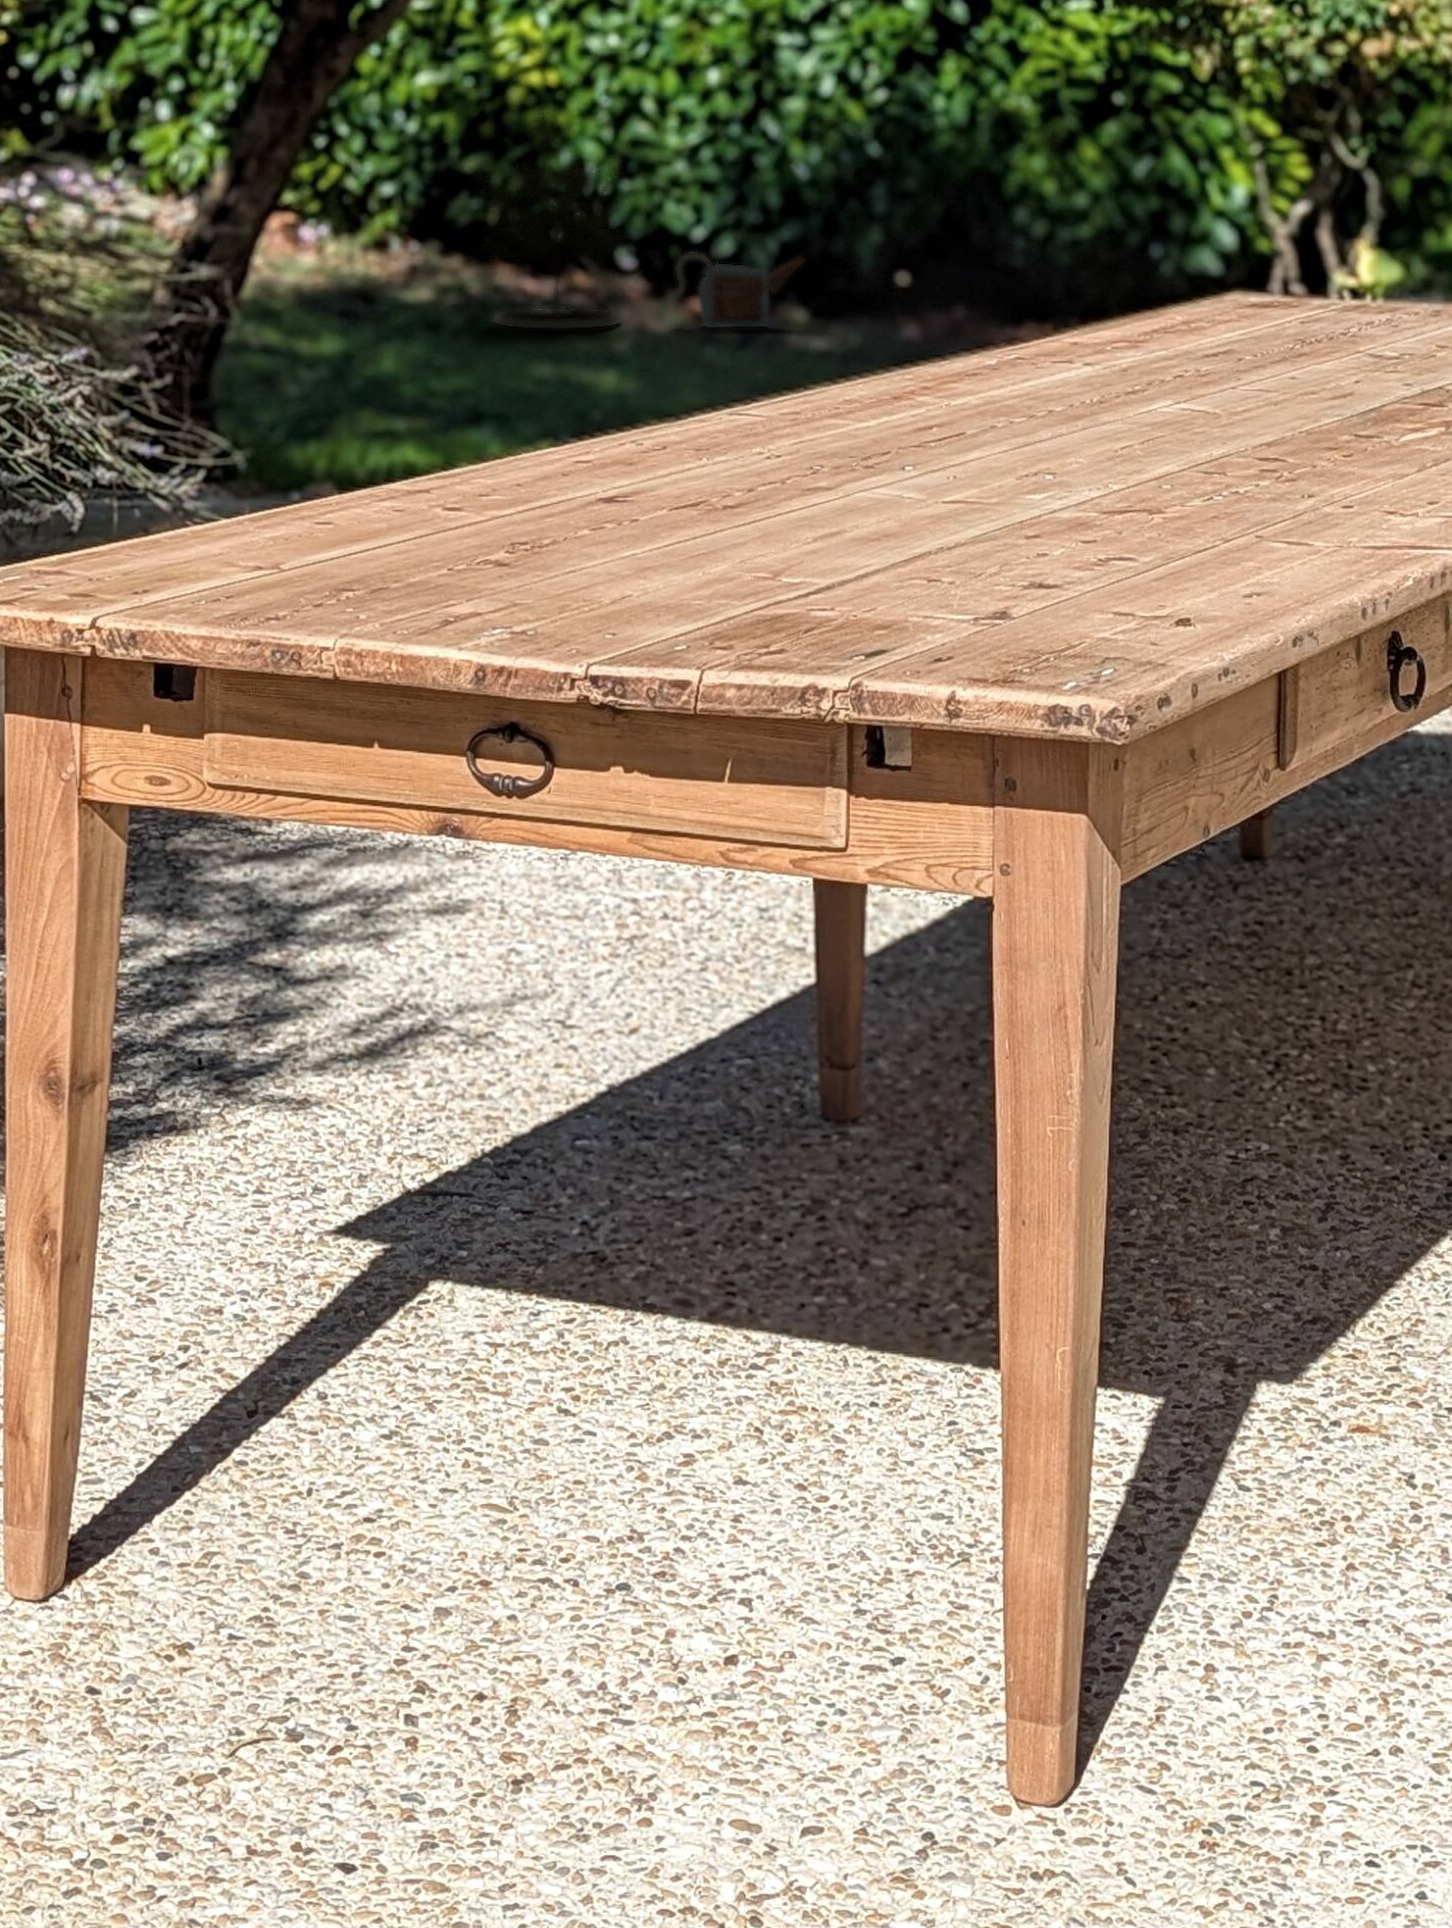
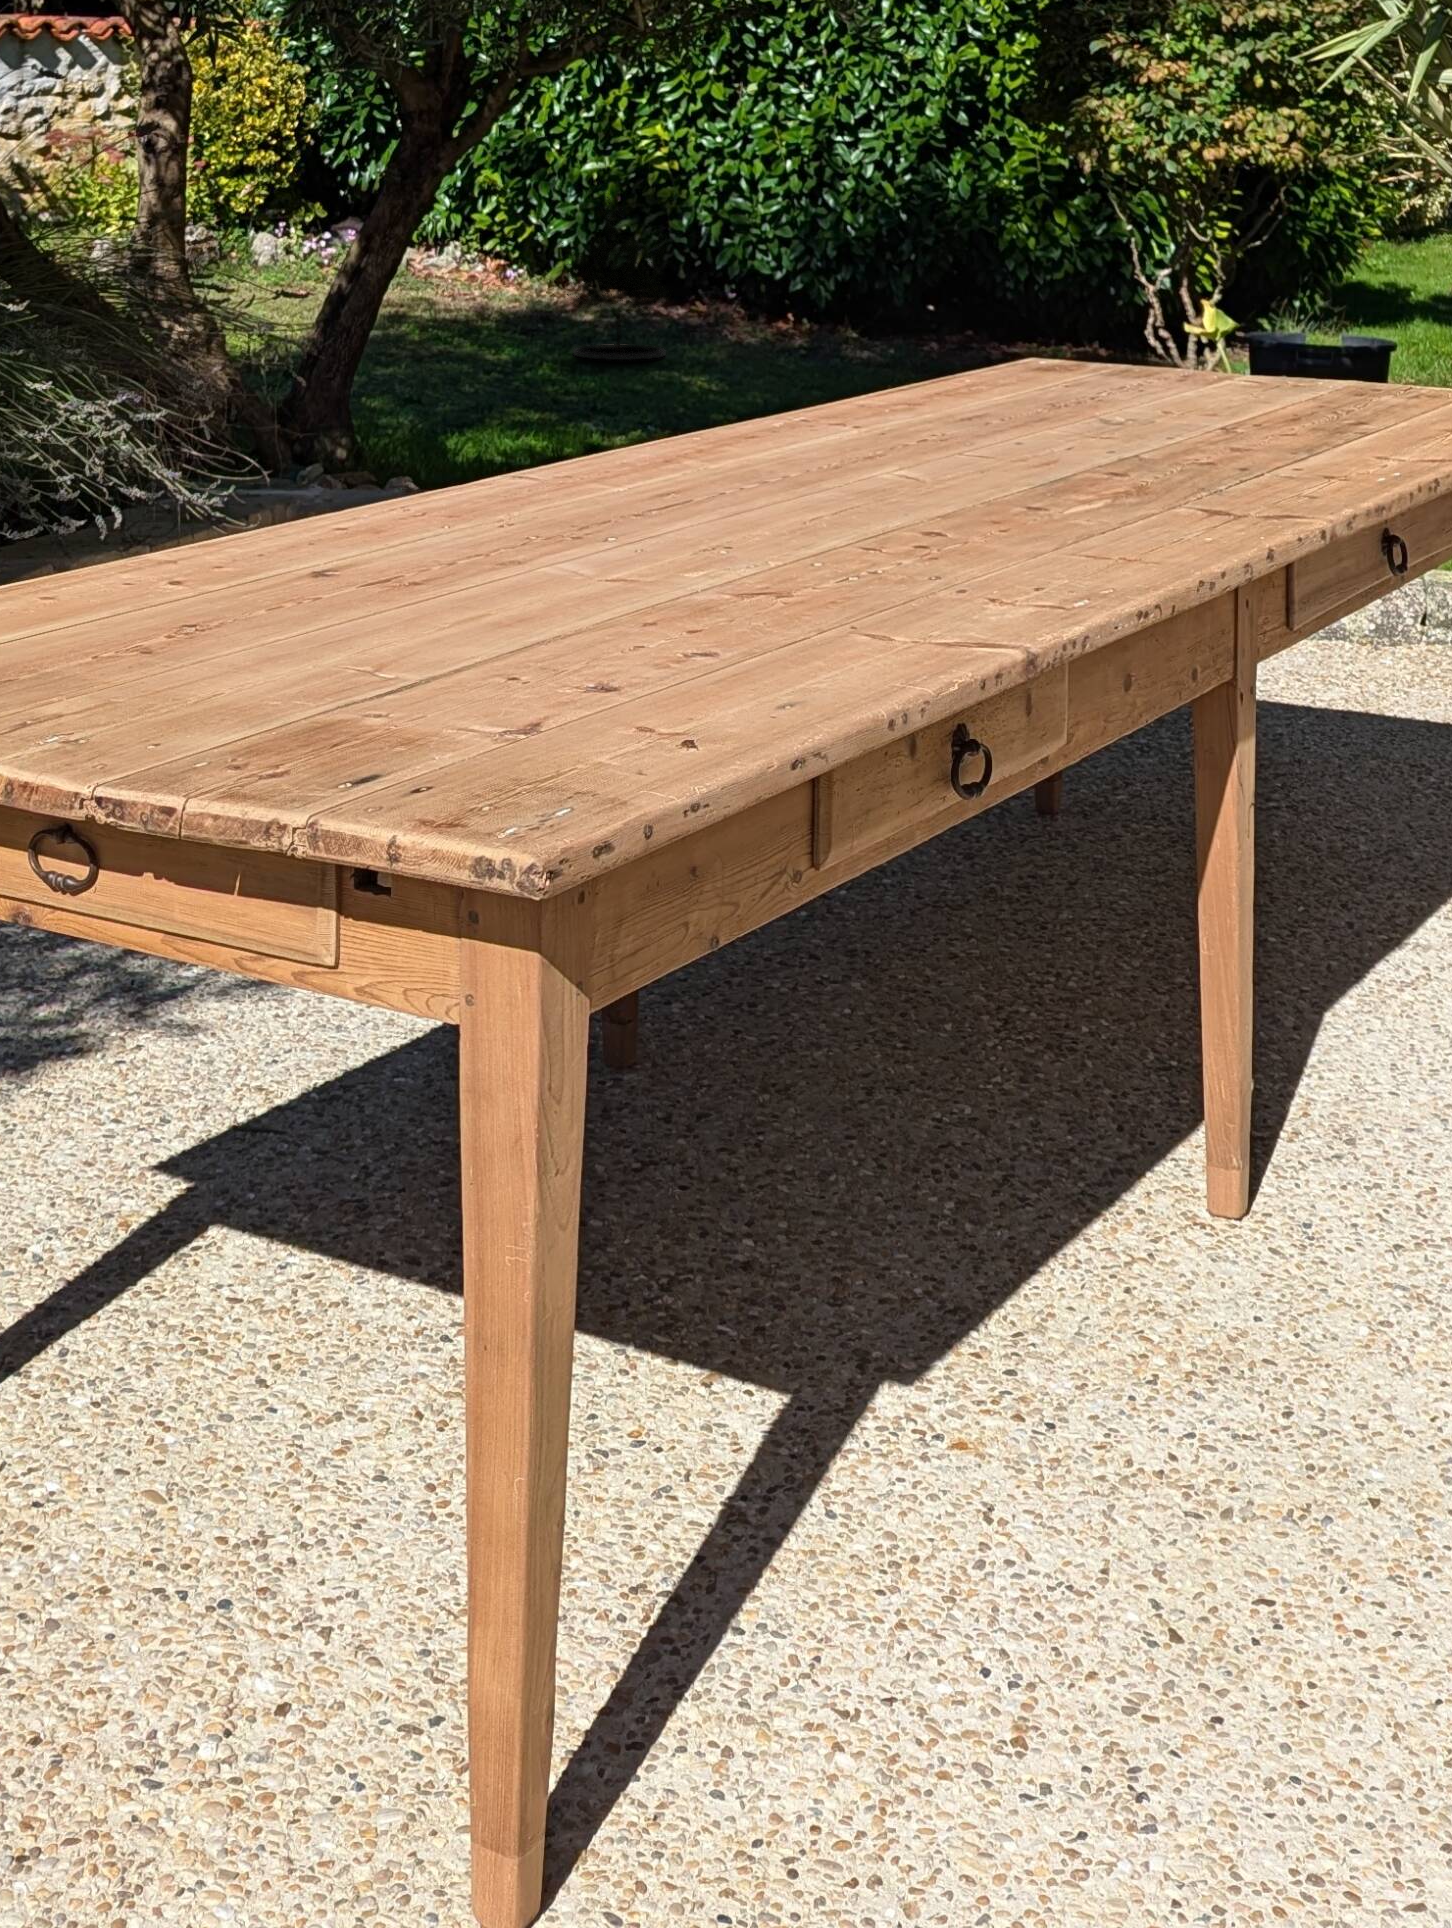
watering can: present [675,253,805,327] -> none [704,304,803,360]

